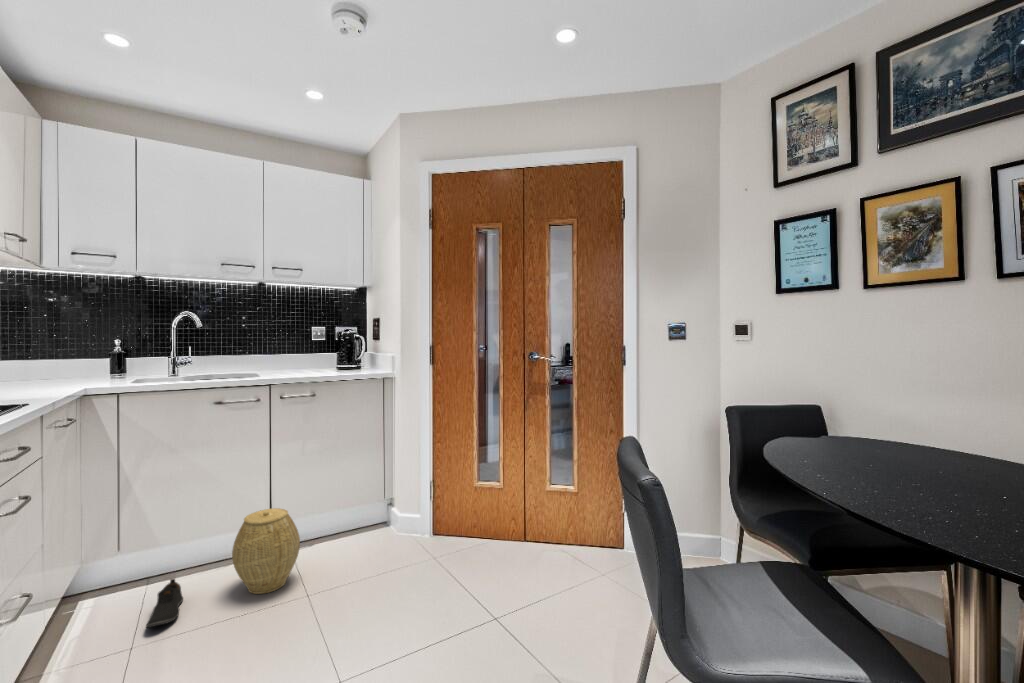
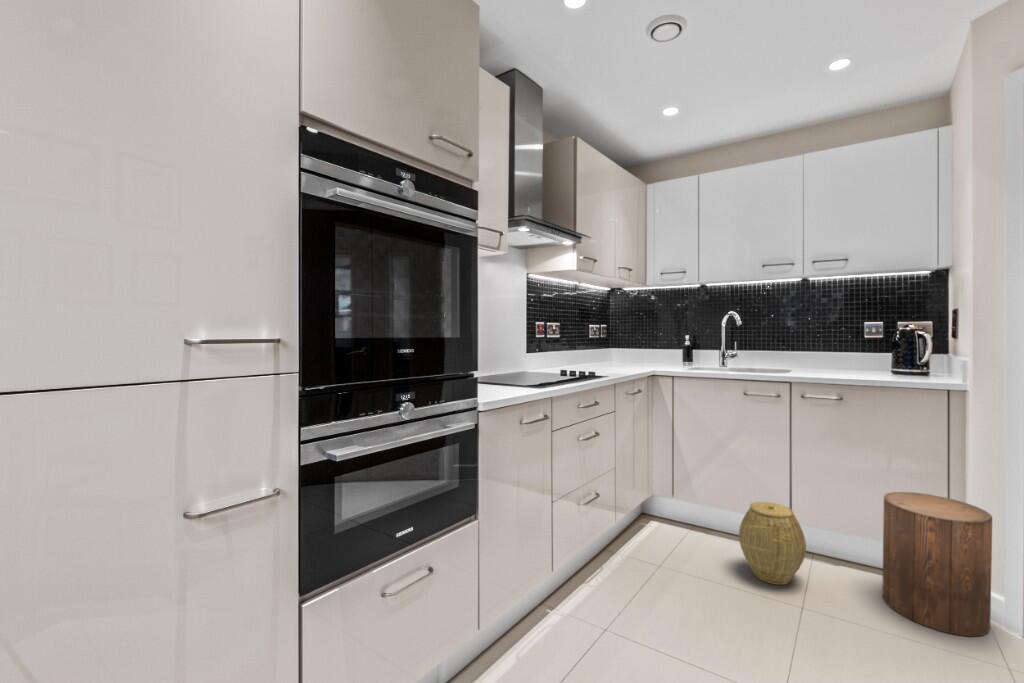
stool: none [352,458,416,561] -> present [882,492,992,636]
shoe: present [146,579,183,628] -> none [670,530,703,562]

